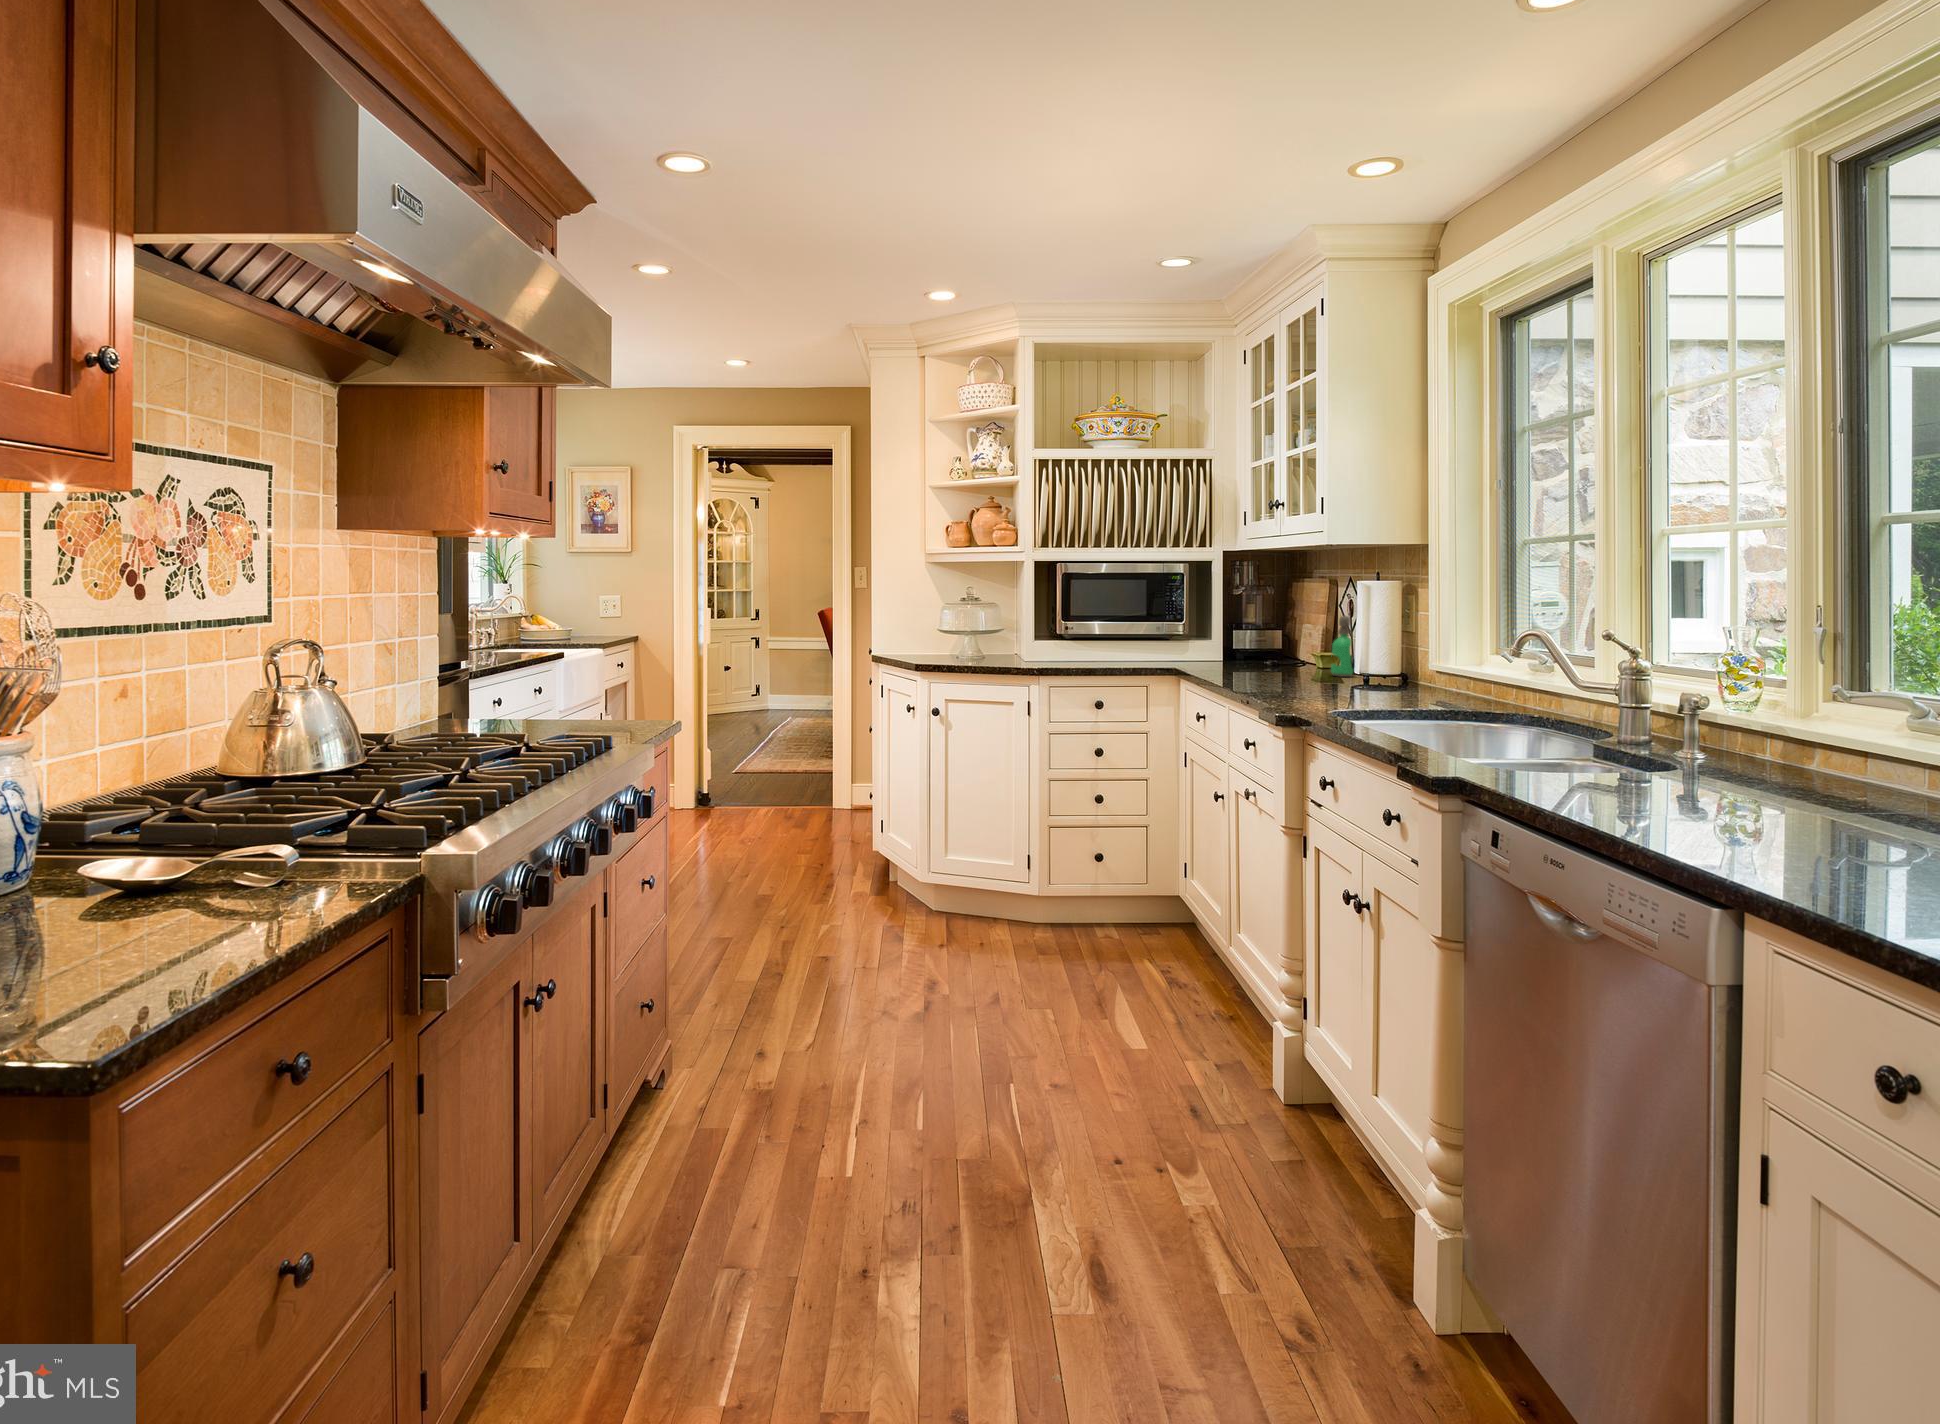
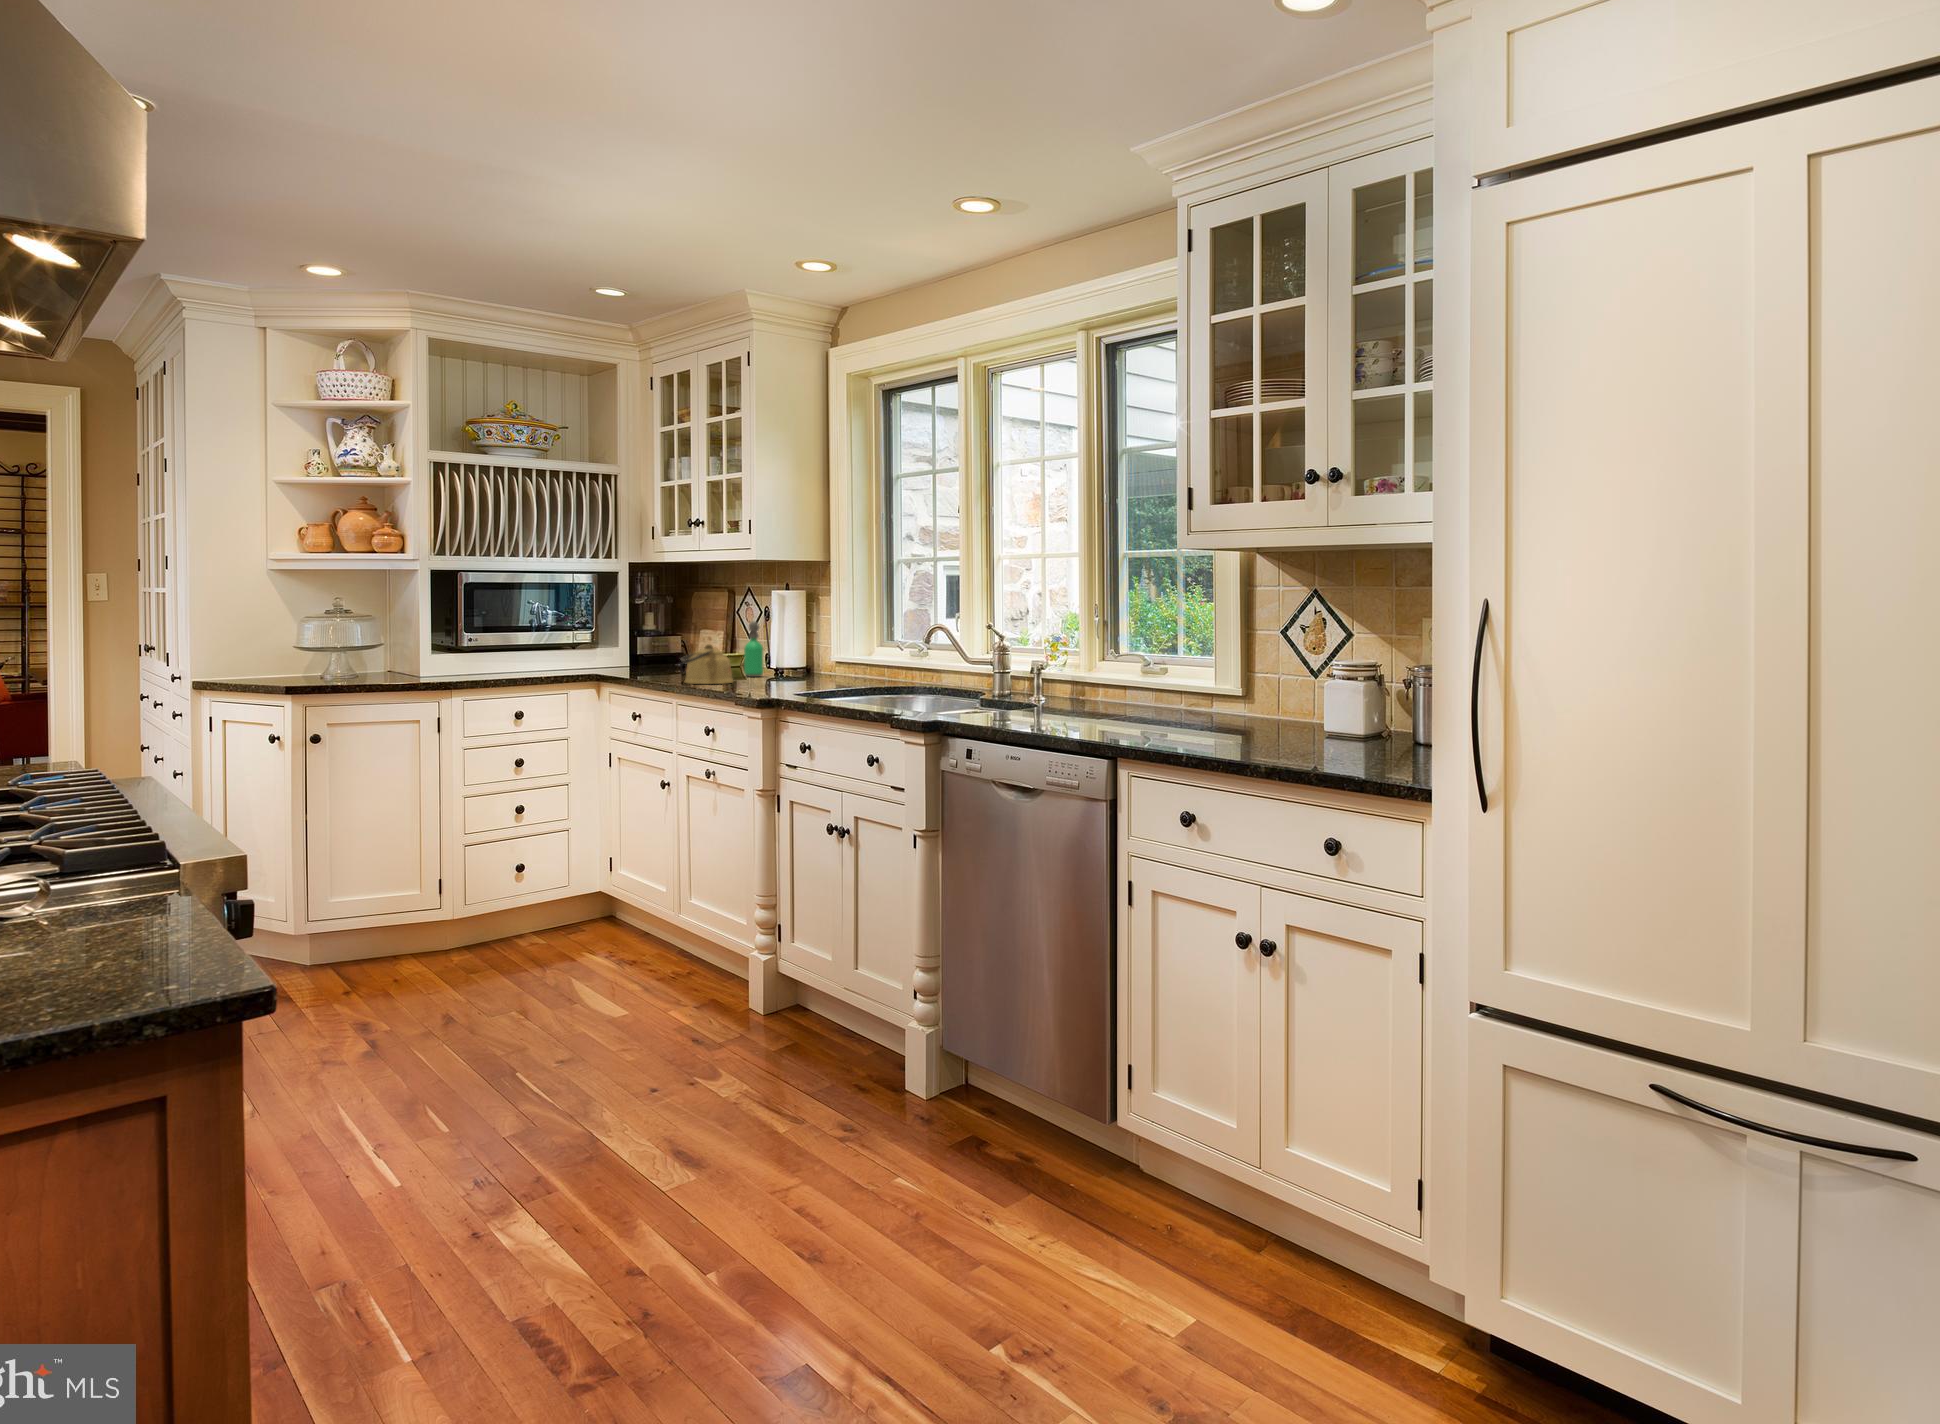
kettle: none [1245,641,1303,685] -> present [681,644,733,684]

